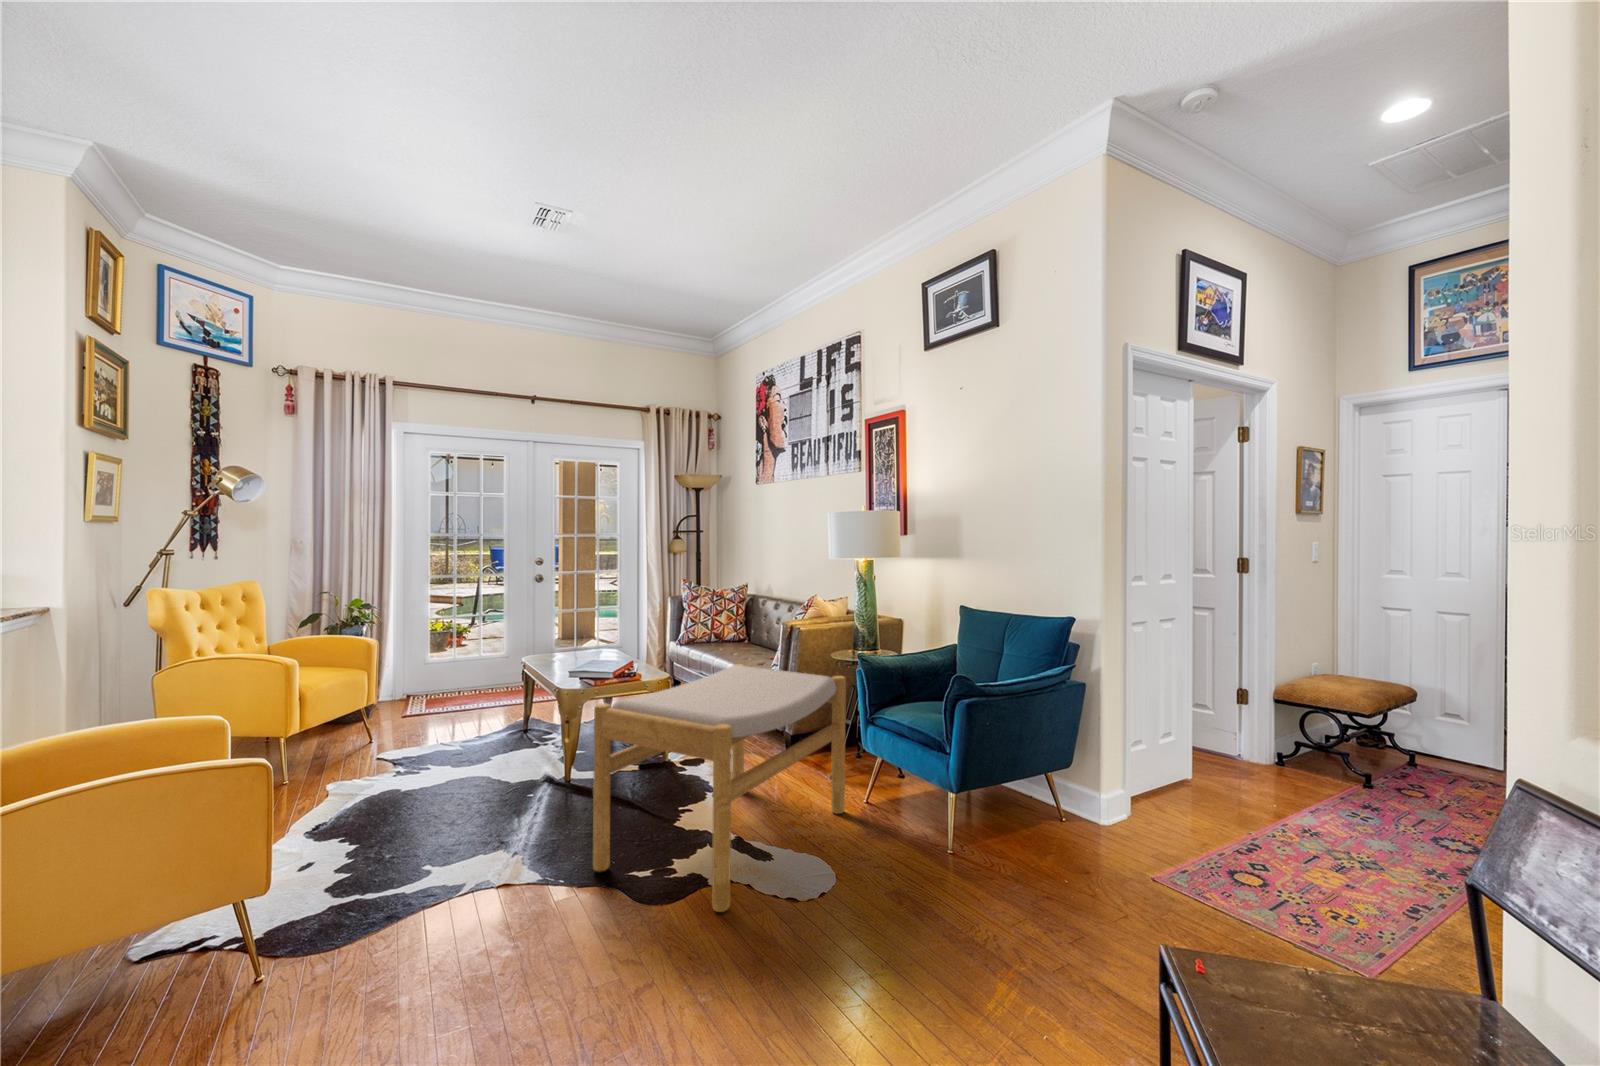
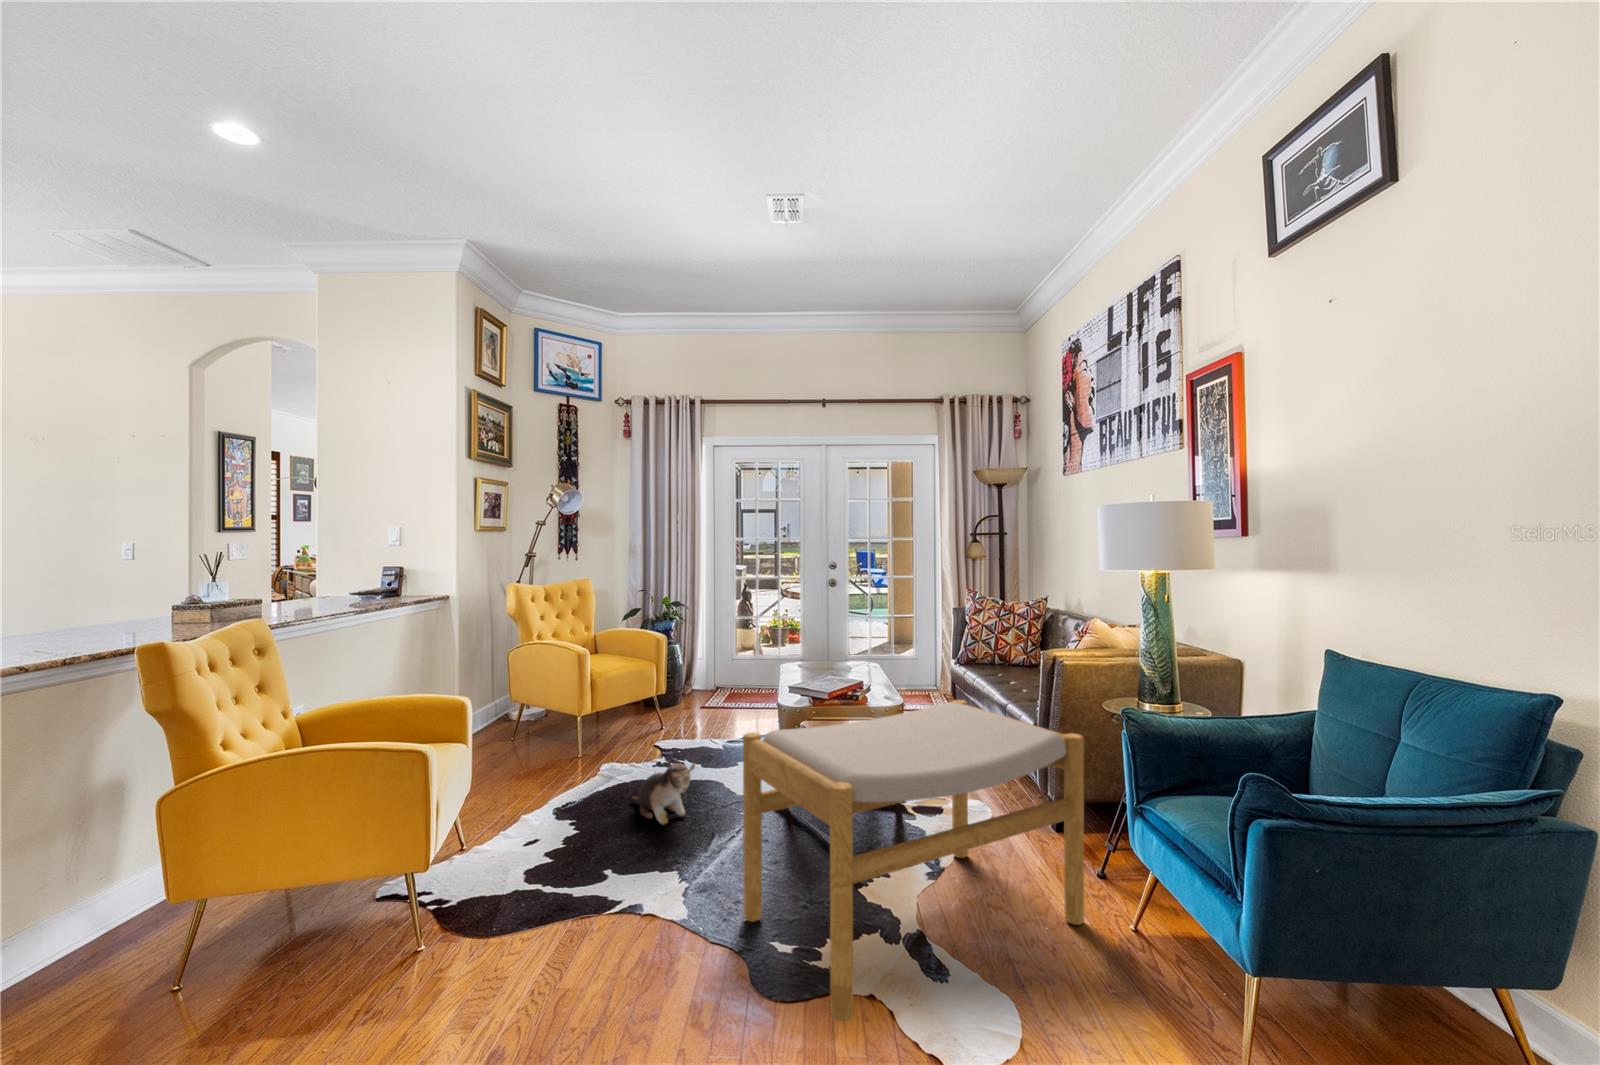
plush toy: none [392,754,486,821] -> present [631,763,695,824]

